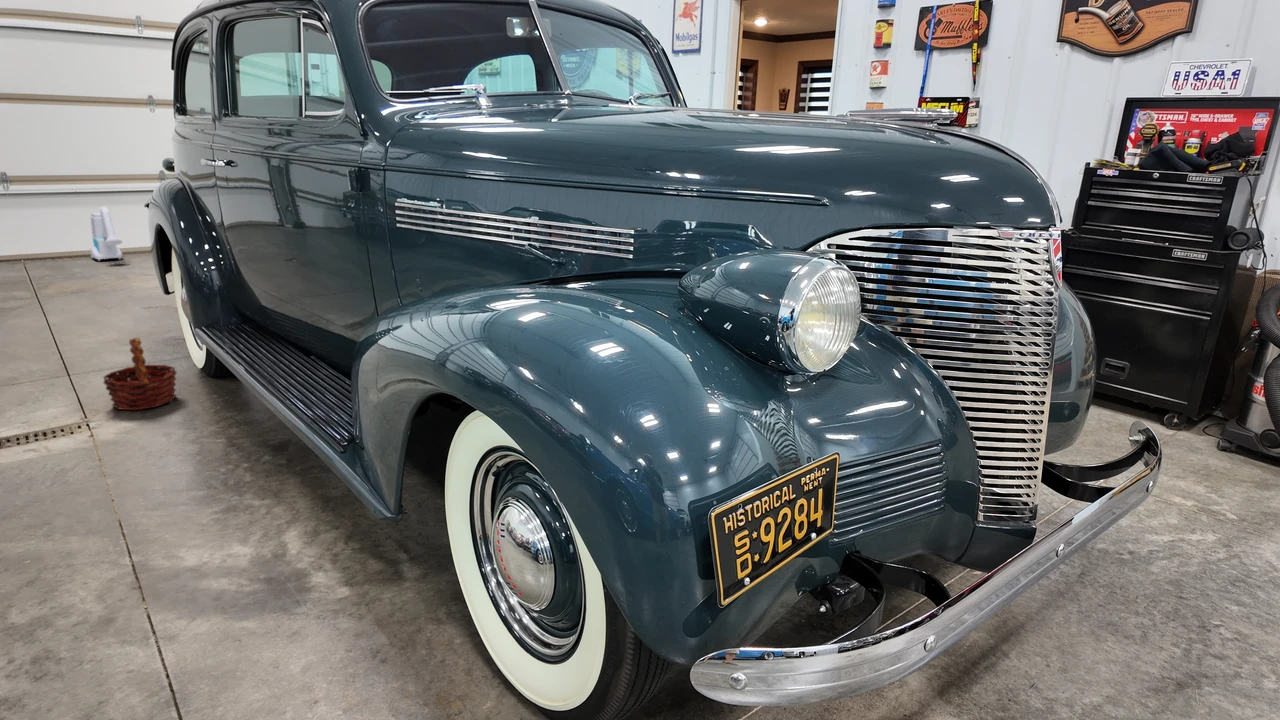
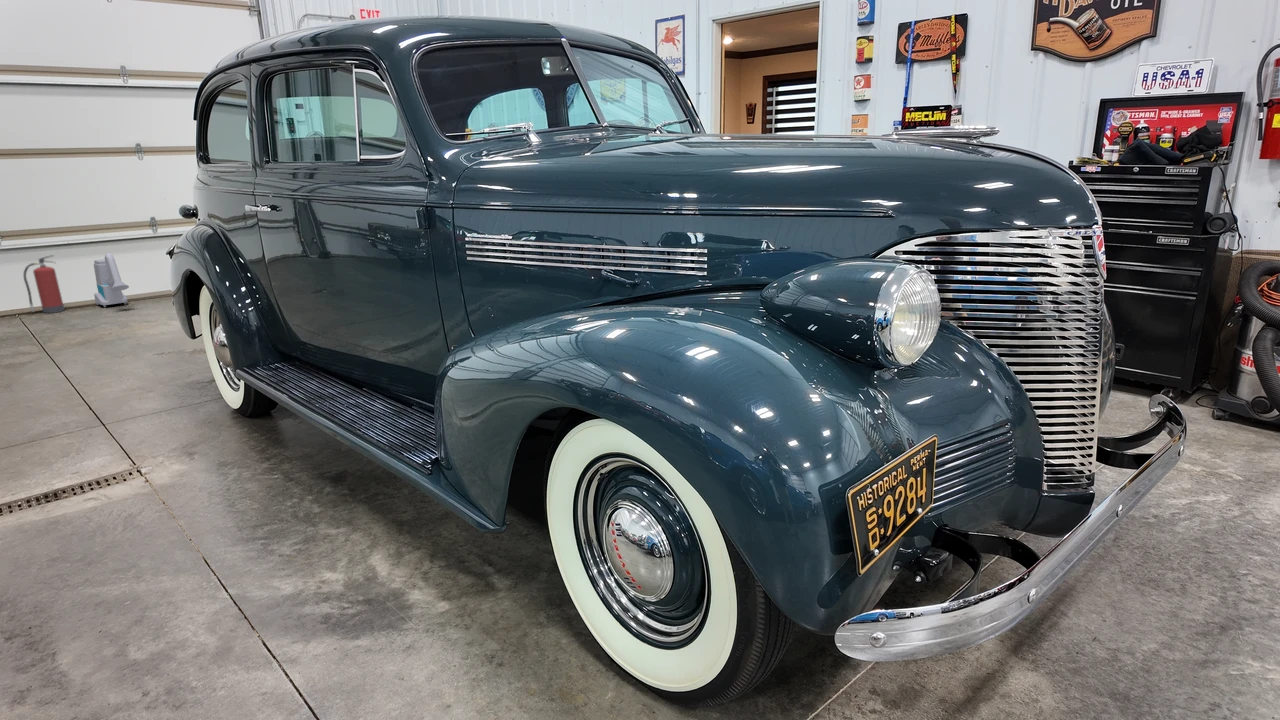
fire extinguisher: none [19,205,59,264] -> present [24,255,65,313]
basket: present [103,338,176,410] -> none [155,378,226,449]

